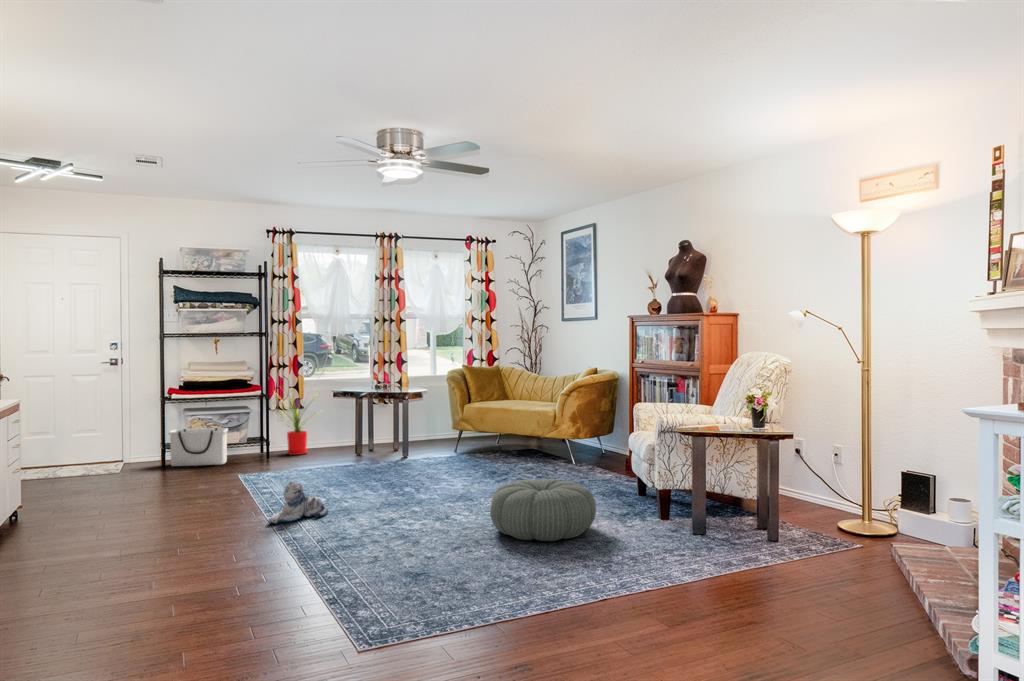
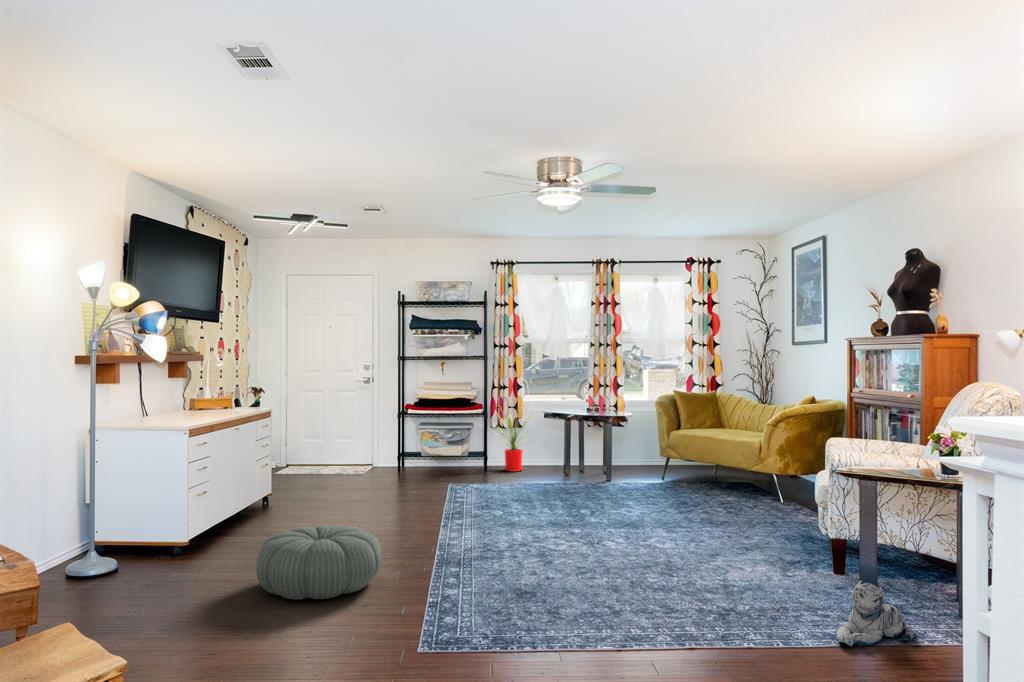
storage bin: present [169,428,228,466] -> none [402,441,451,475]
pouf: present [490,479,596,541] -> present [256,525,382,600]
plush toy: present [268,482,328,524] -> present [837,581,914,647]

